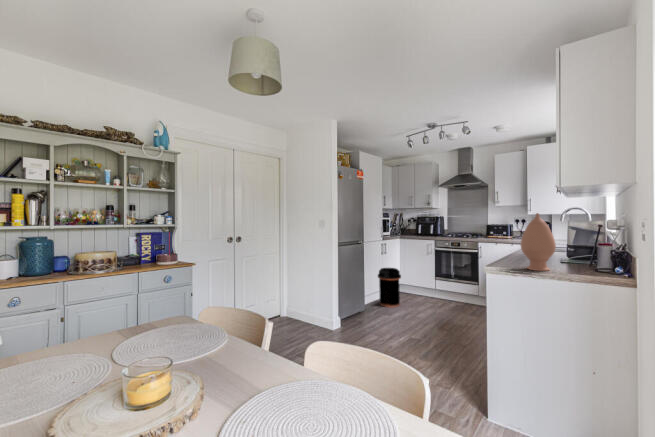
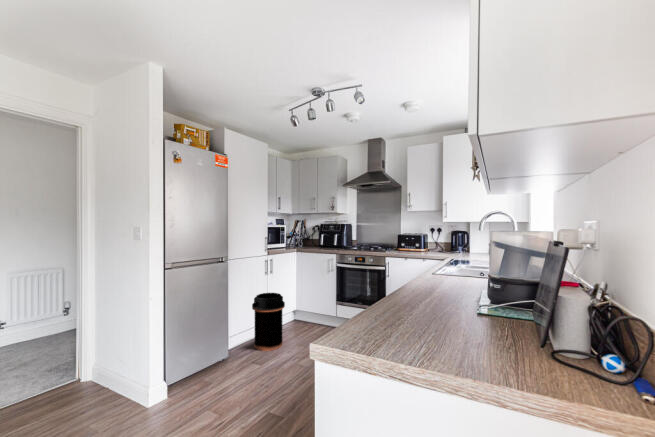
vase: present [521,213,556,271] -> none [399,211,469,351]

